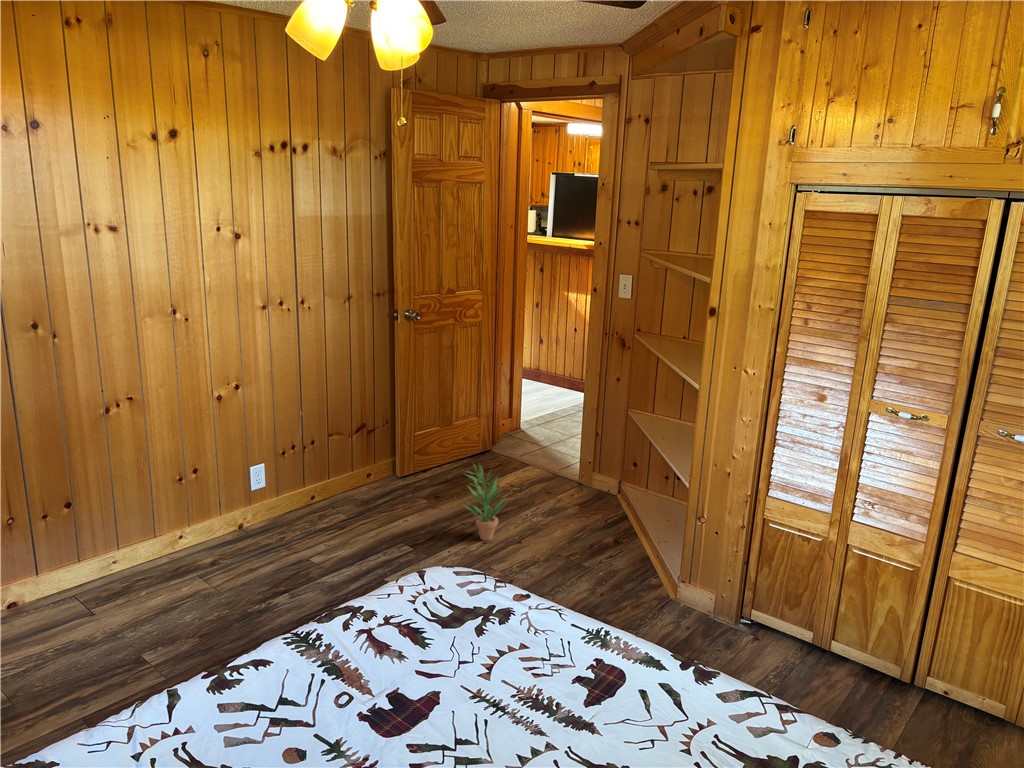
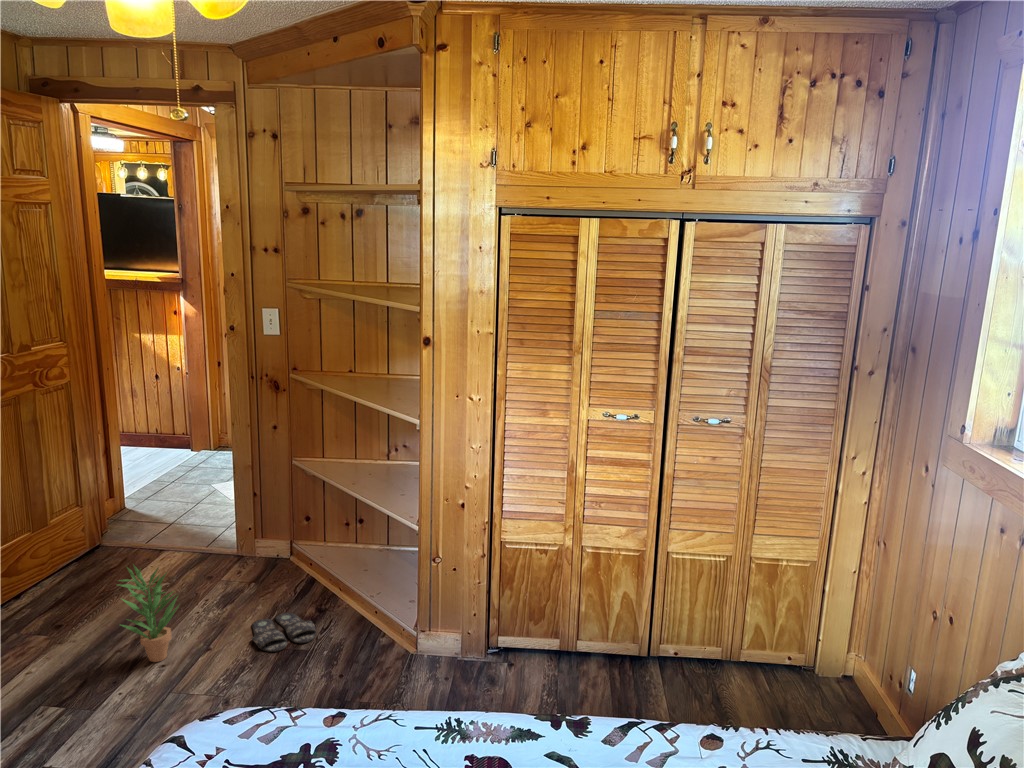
slippers: none [554,534,605,562] -> present [252,612,316,652]

